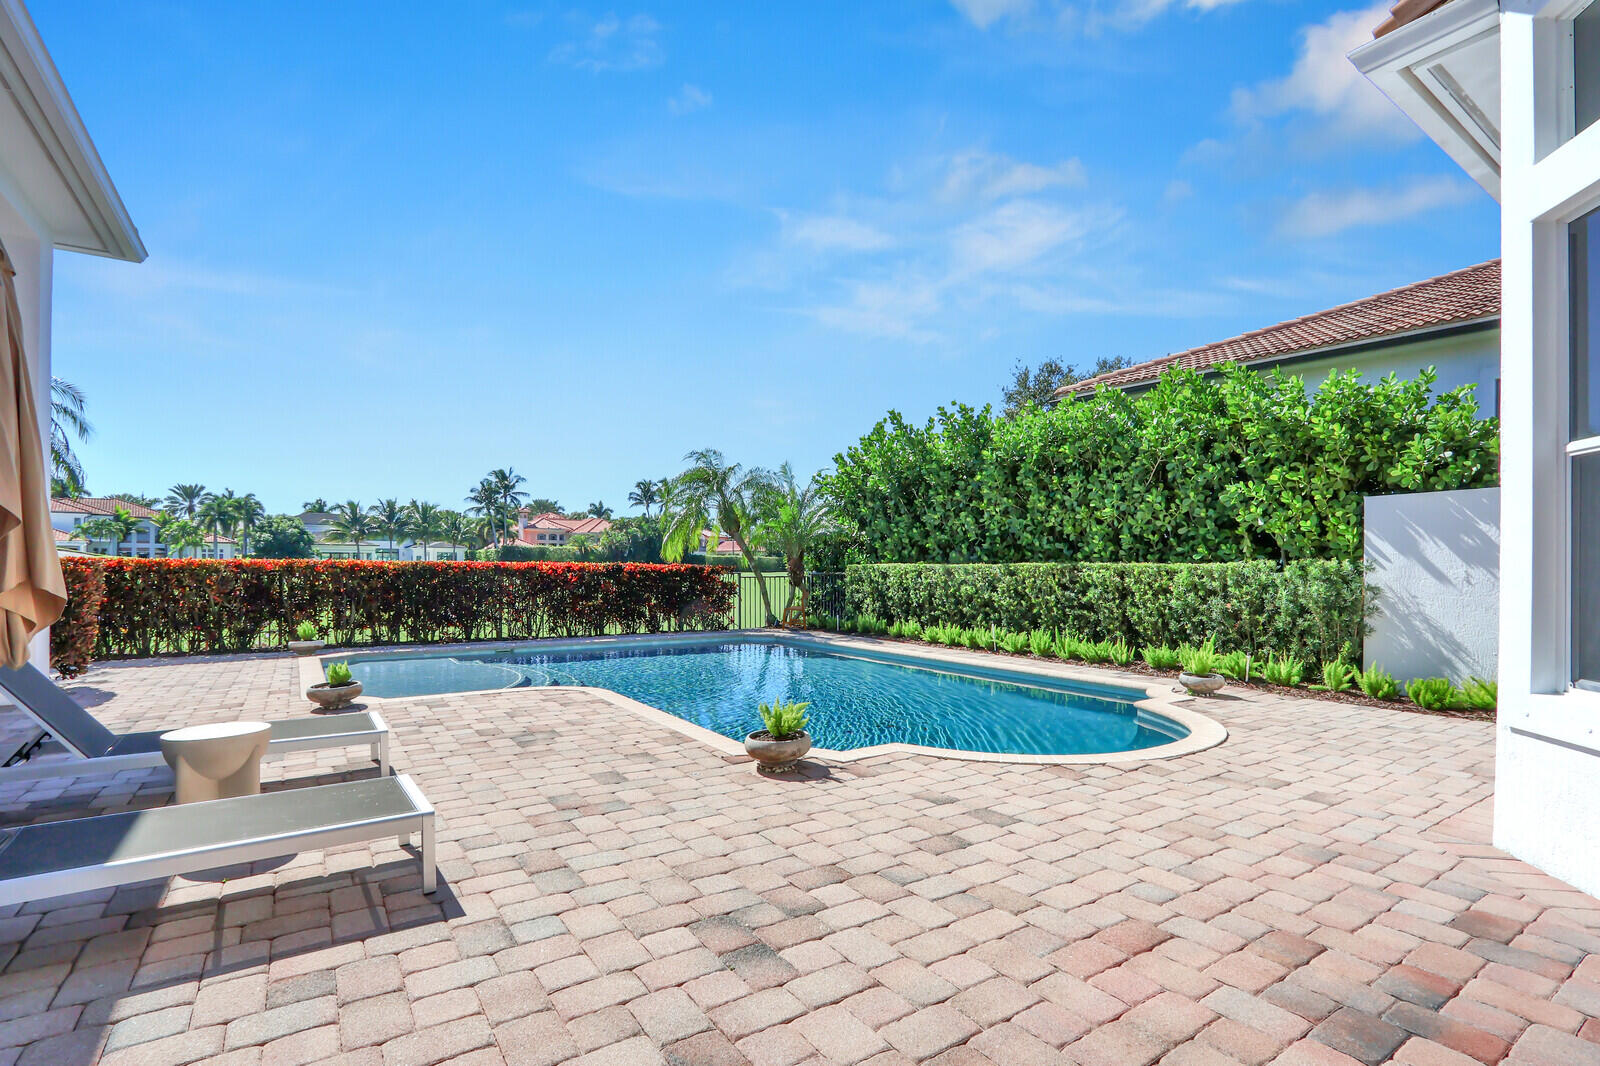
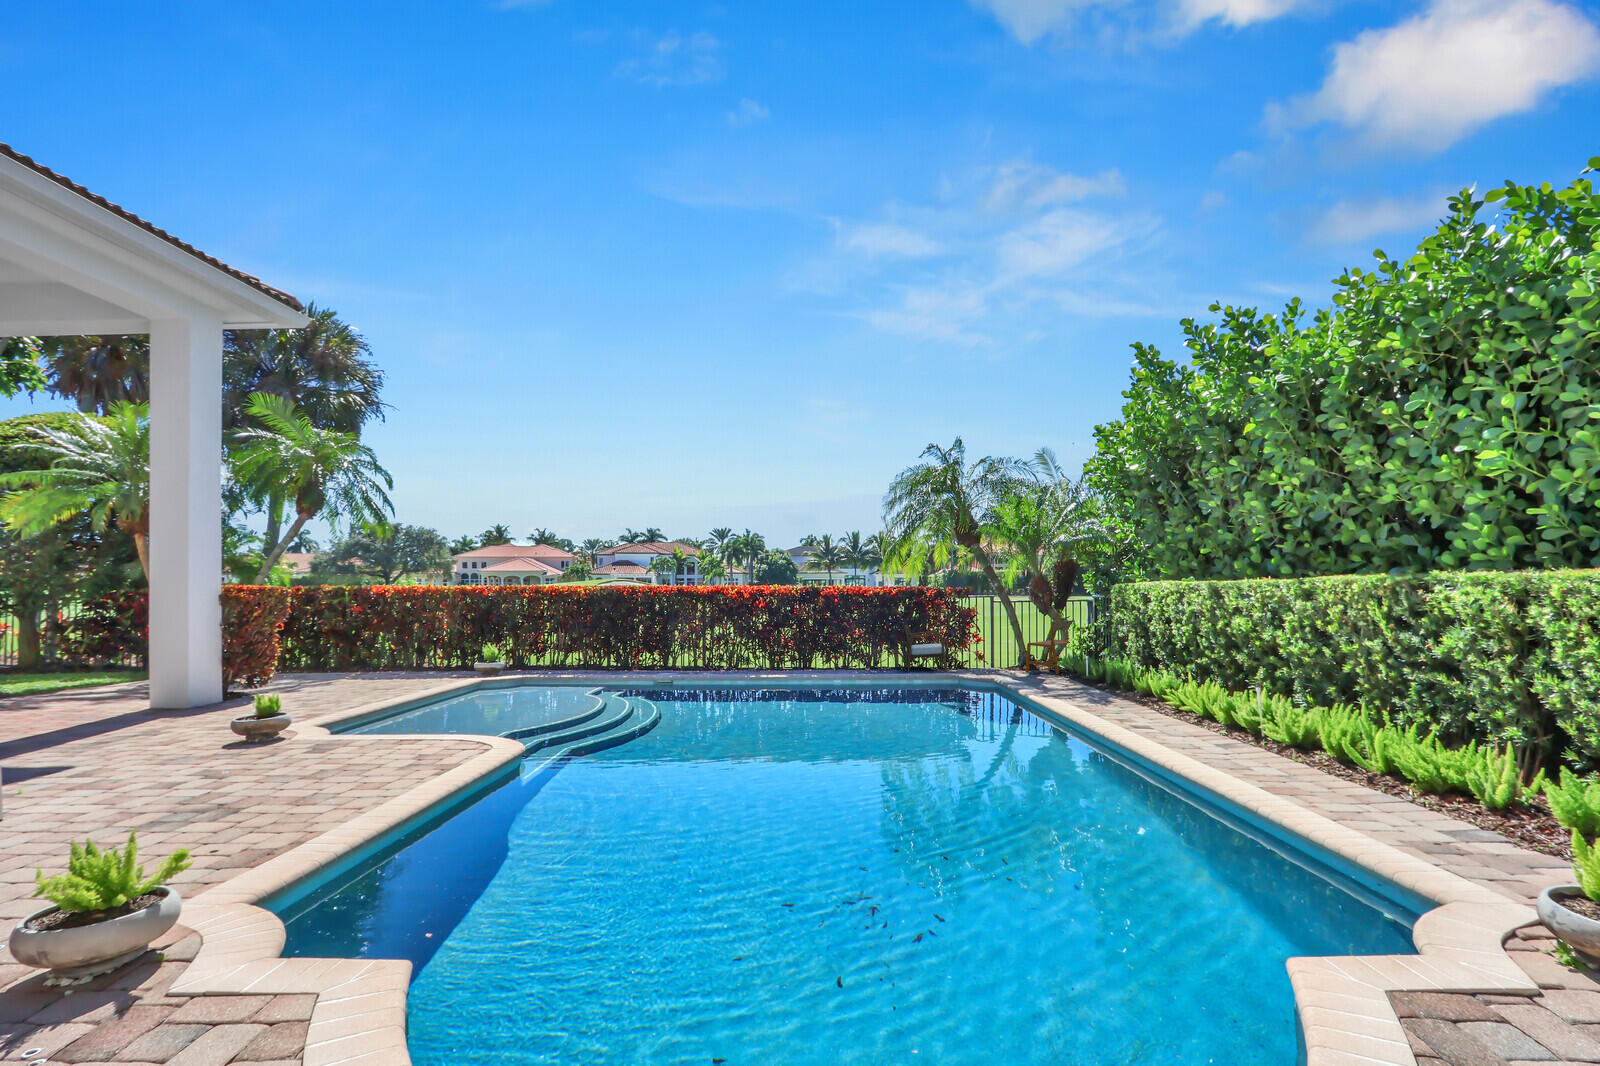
armchair: none [690,596,729,633] -> present [905,625,947,672]

